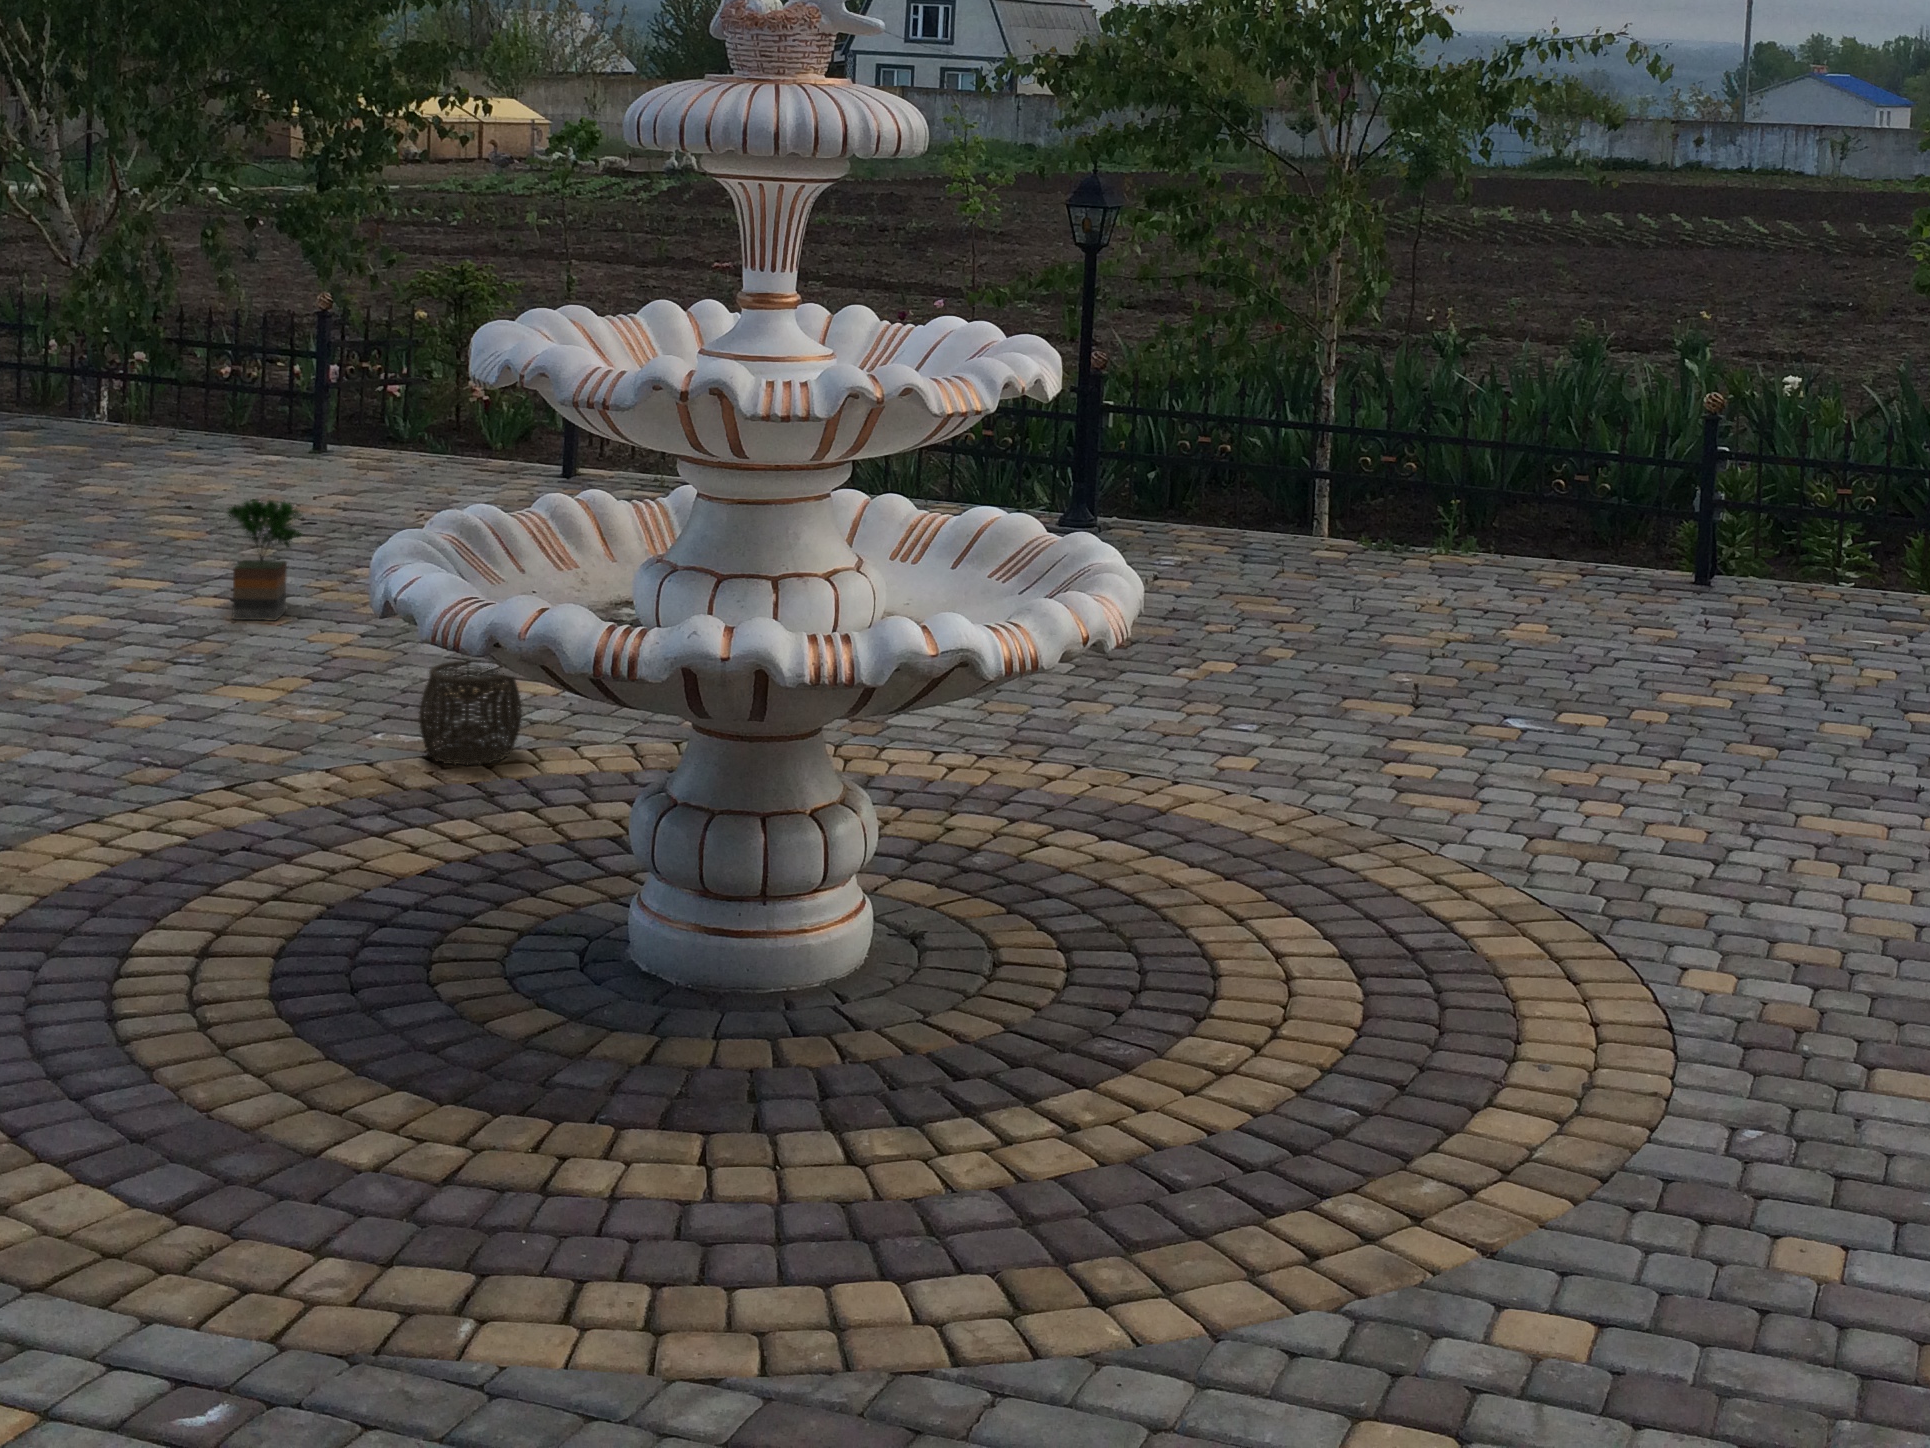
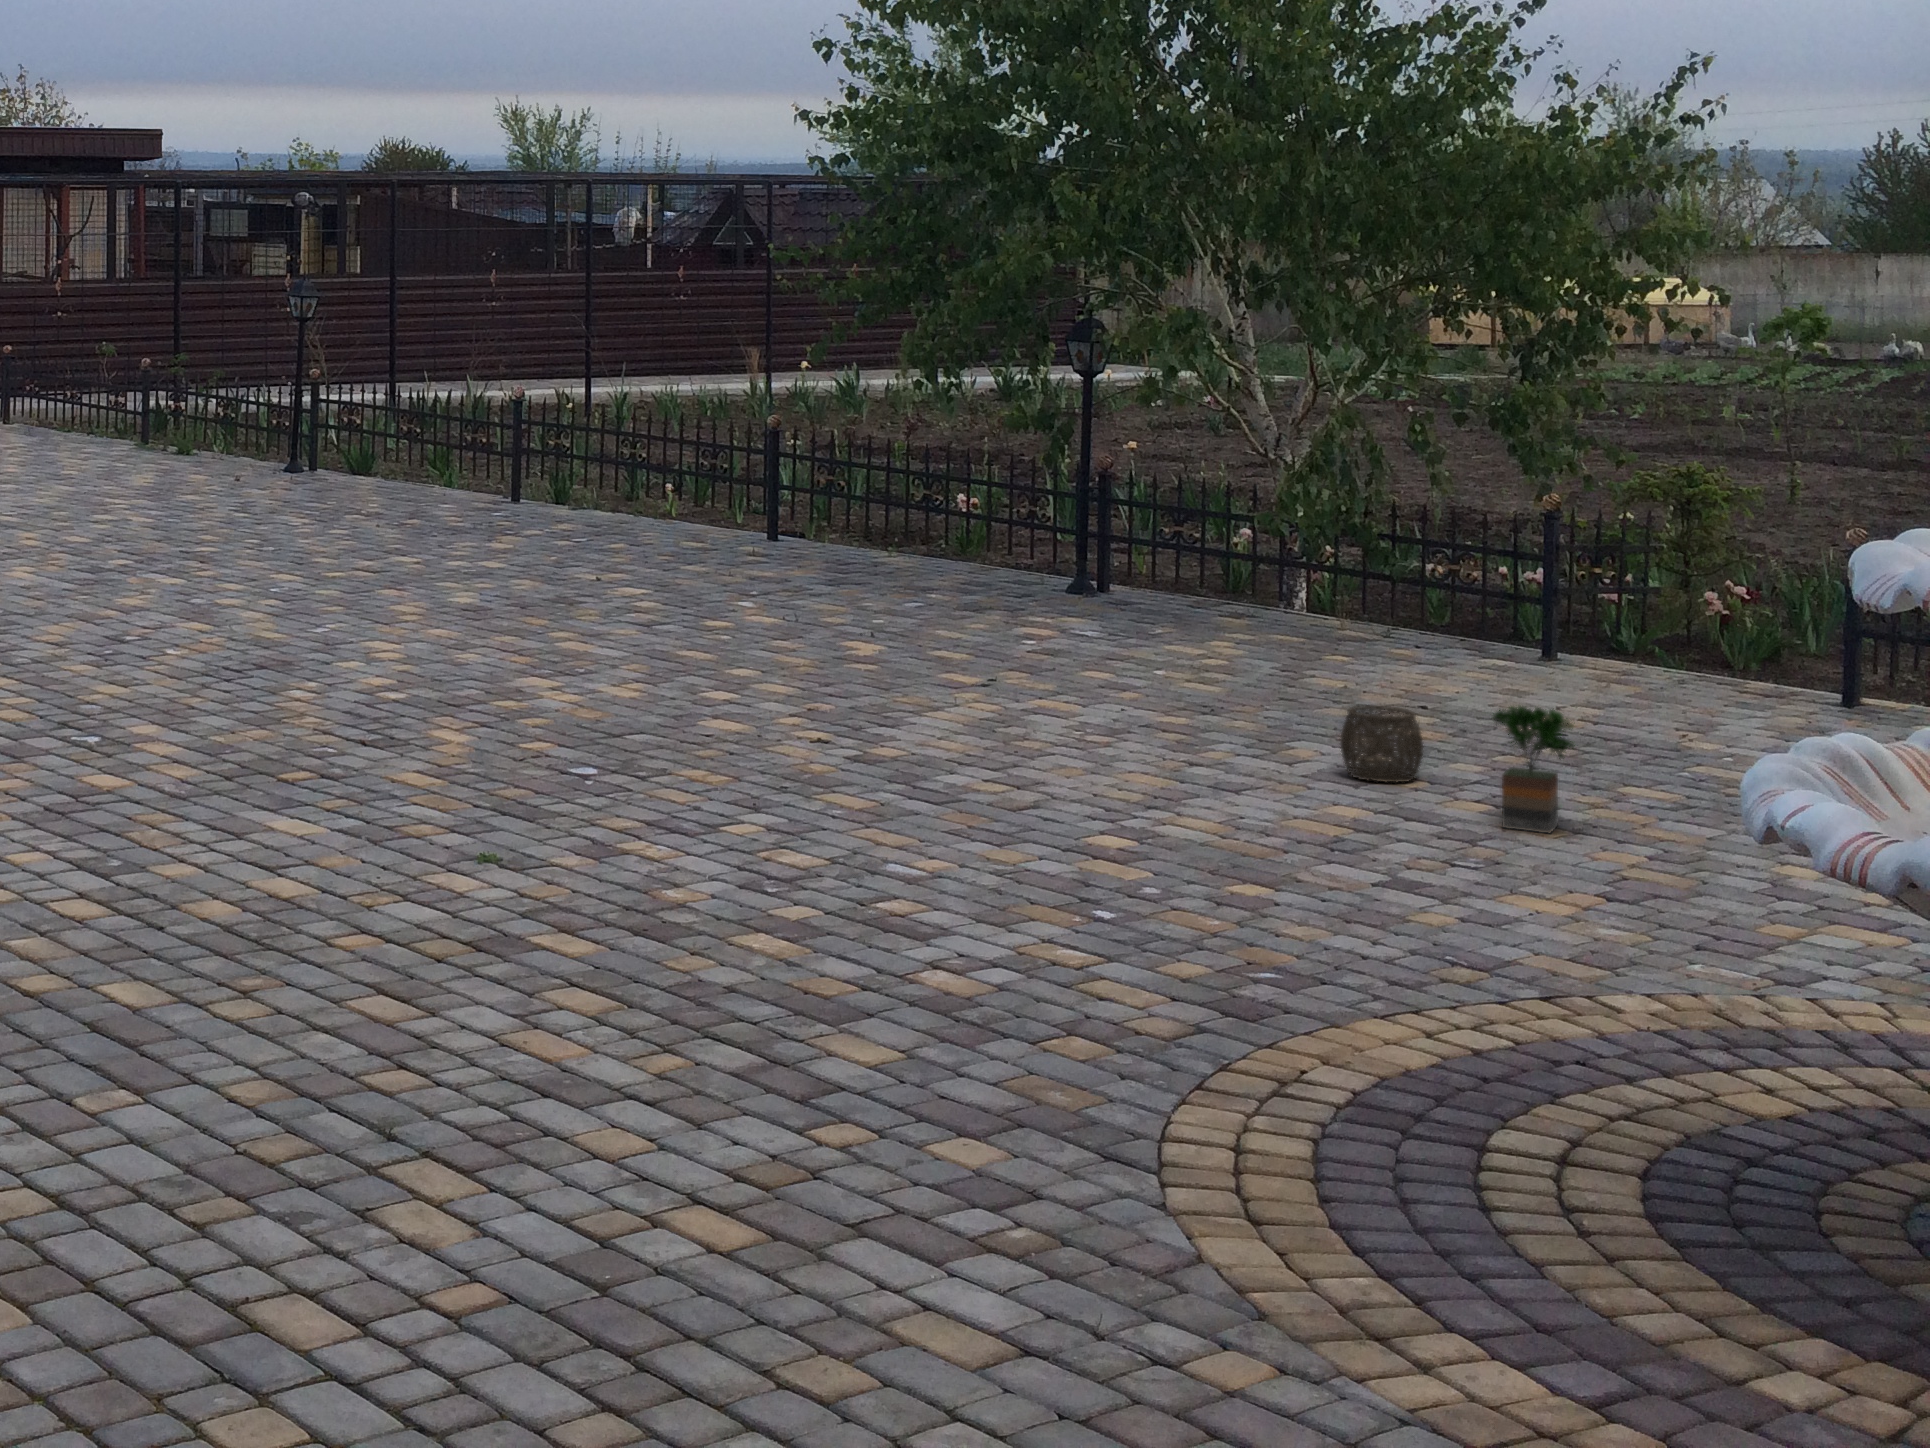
woven basket: present [419,661,522,765] -> present [1340,705,1423,783]

